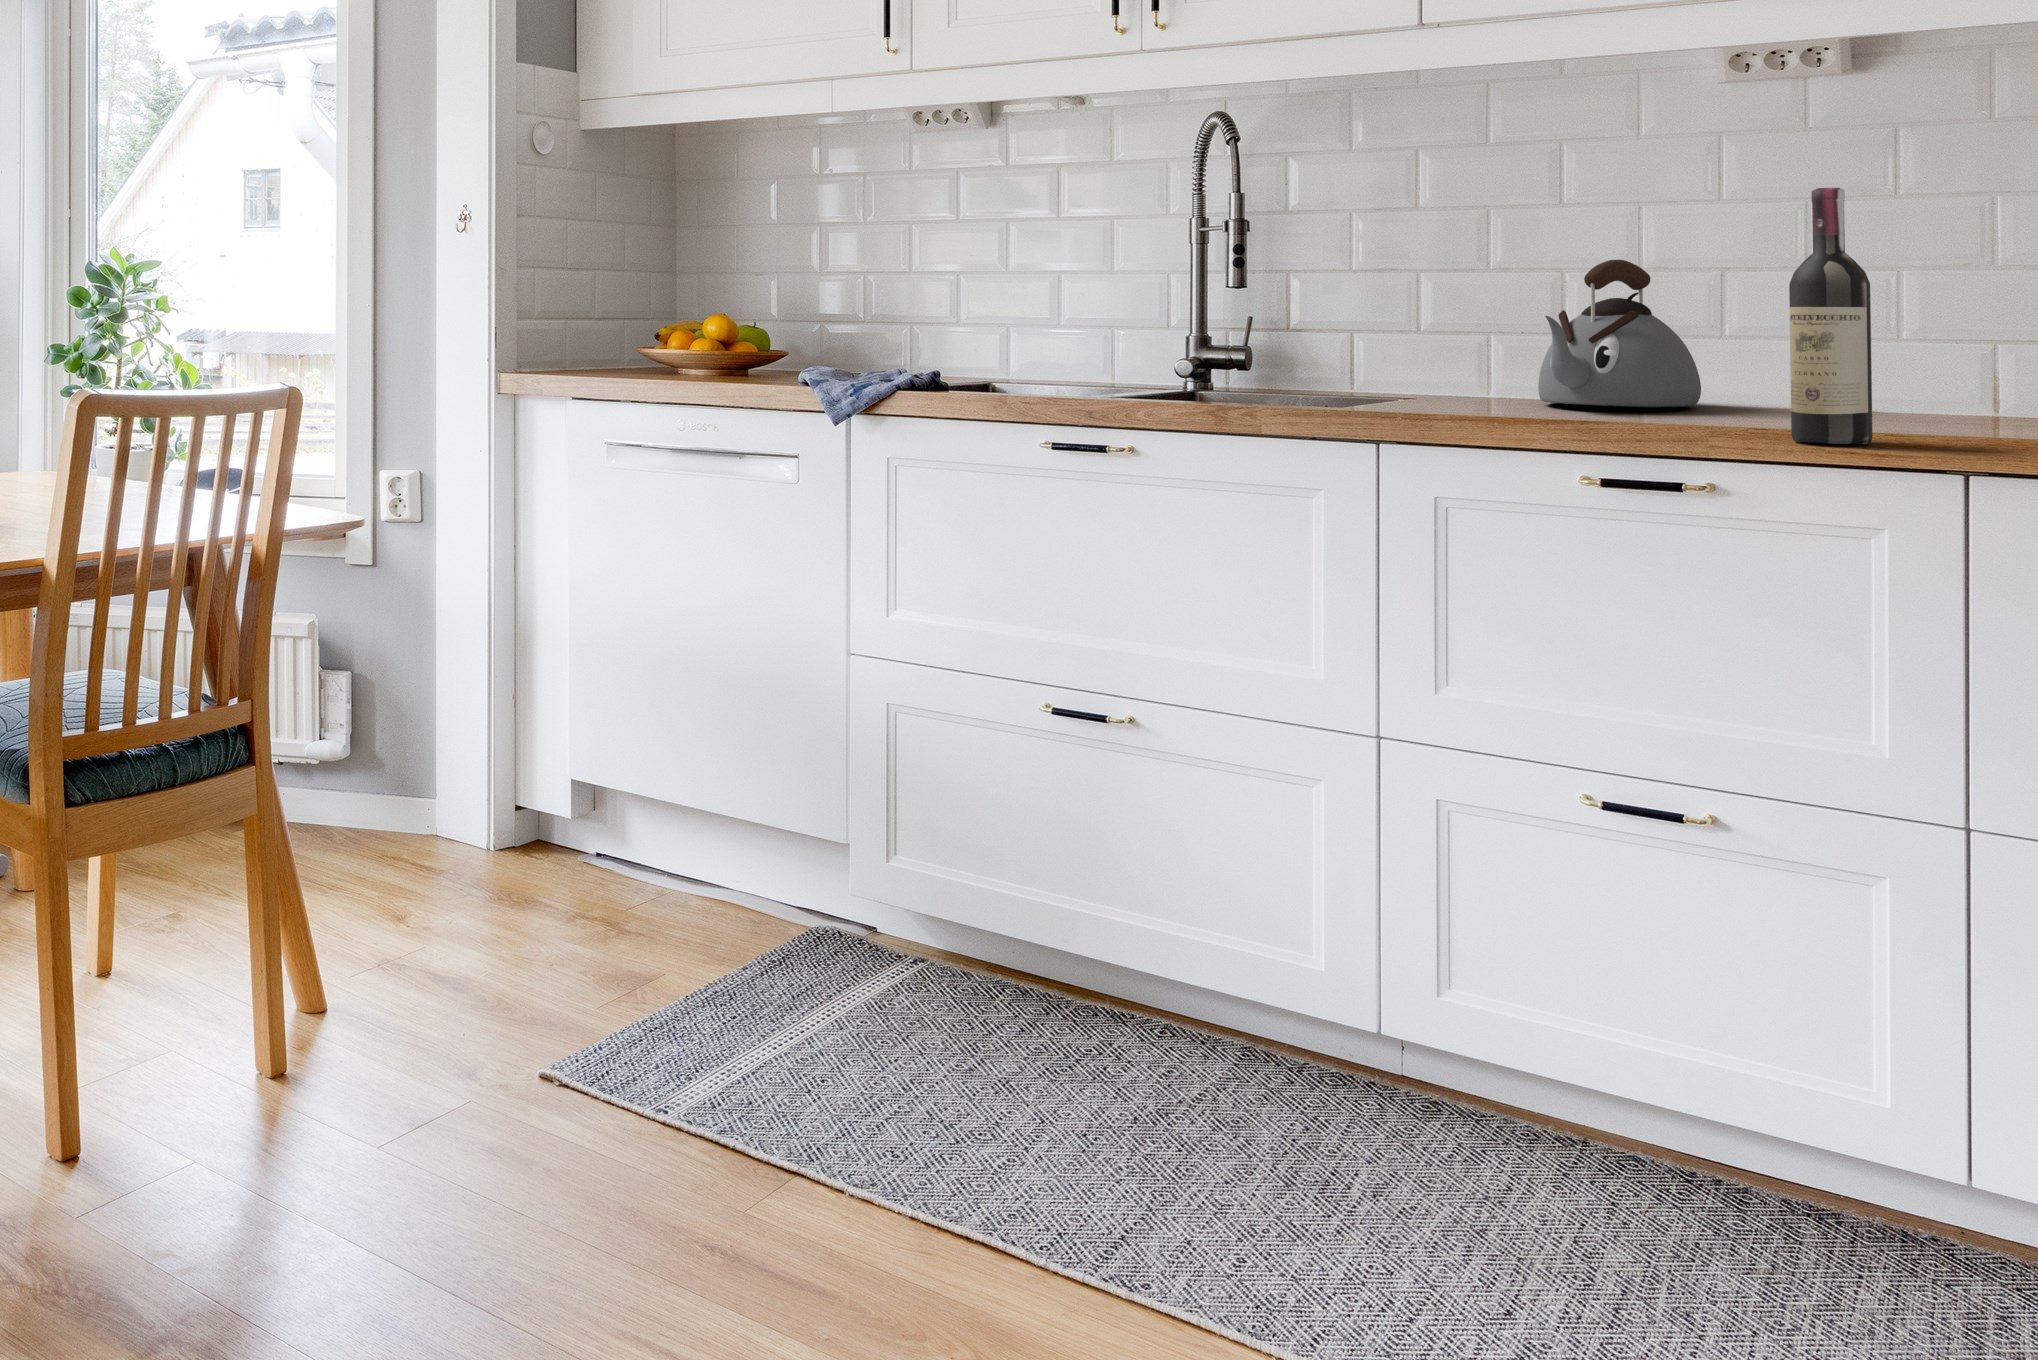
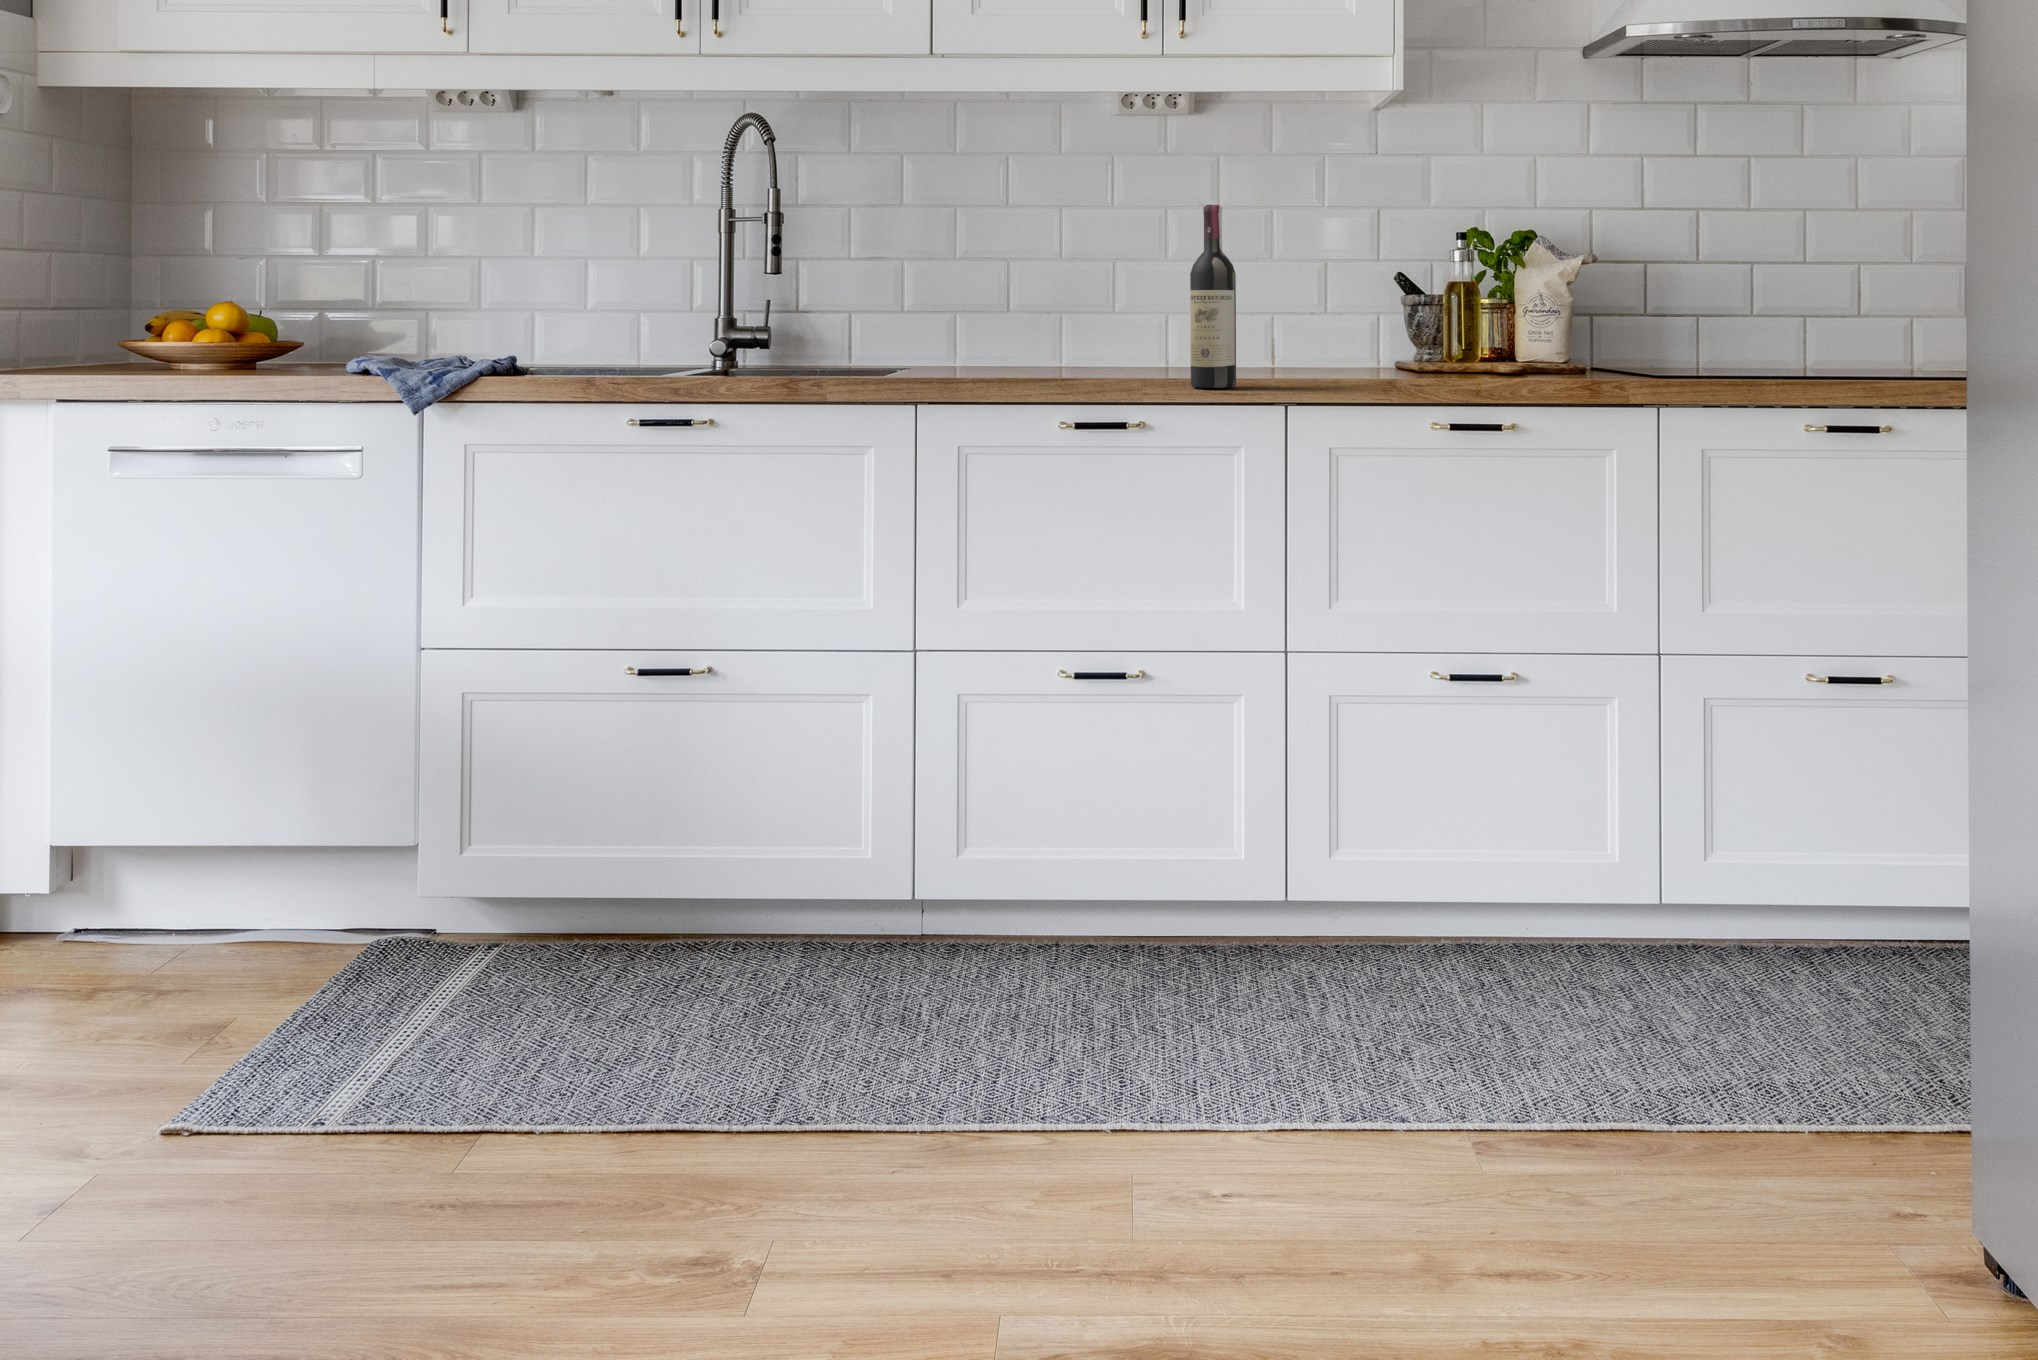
kettle: present [1538,260,1701,408] -> none [1010,255,1115,369]

